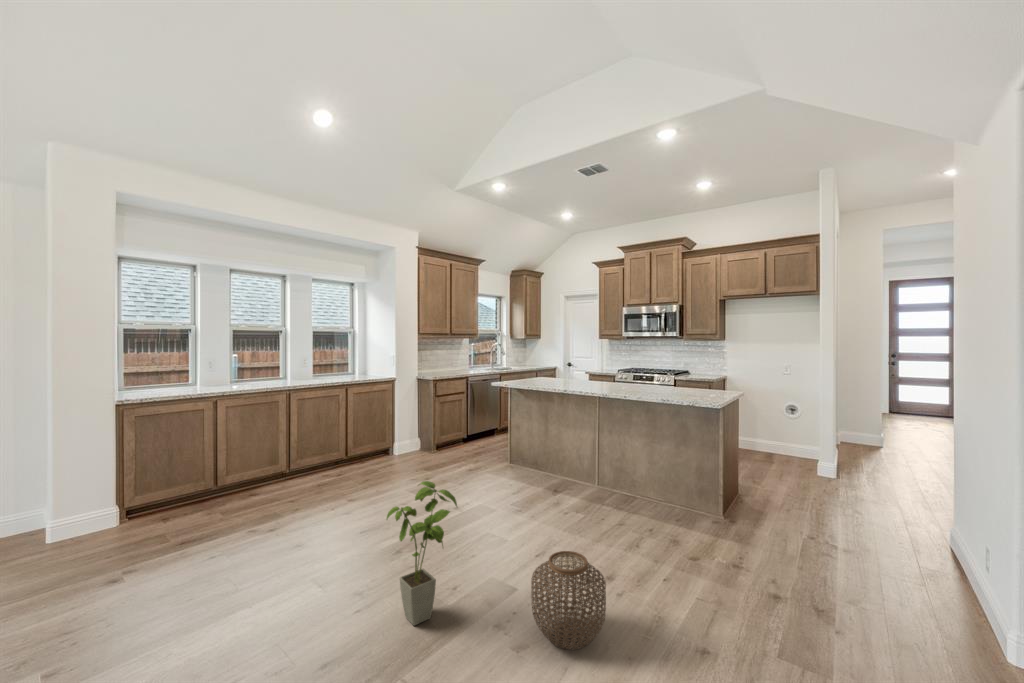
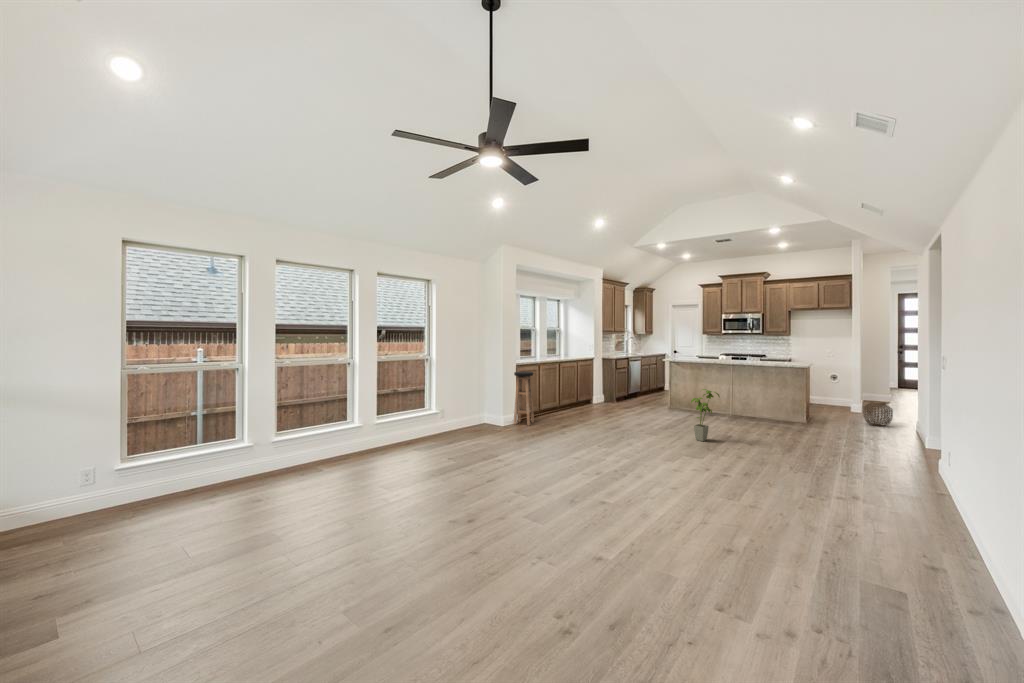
bar stool: none [98,415,162,539] -> present [514,371,534,426]
woven basket: present [531,551,606,650] -> present [863,401,893,427]

